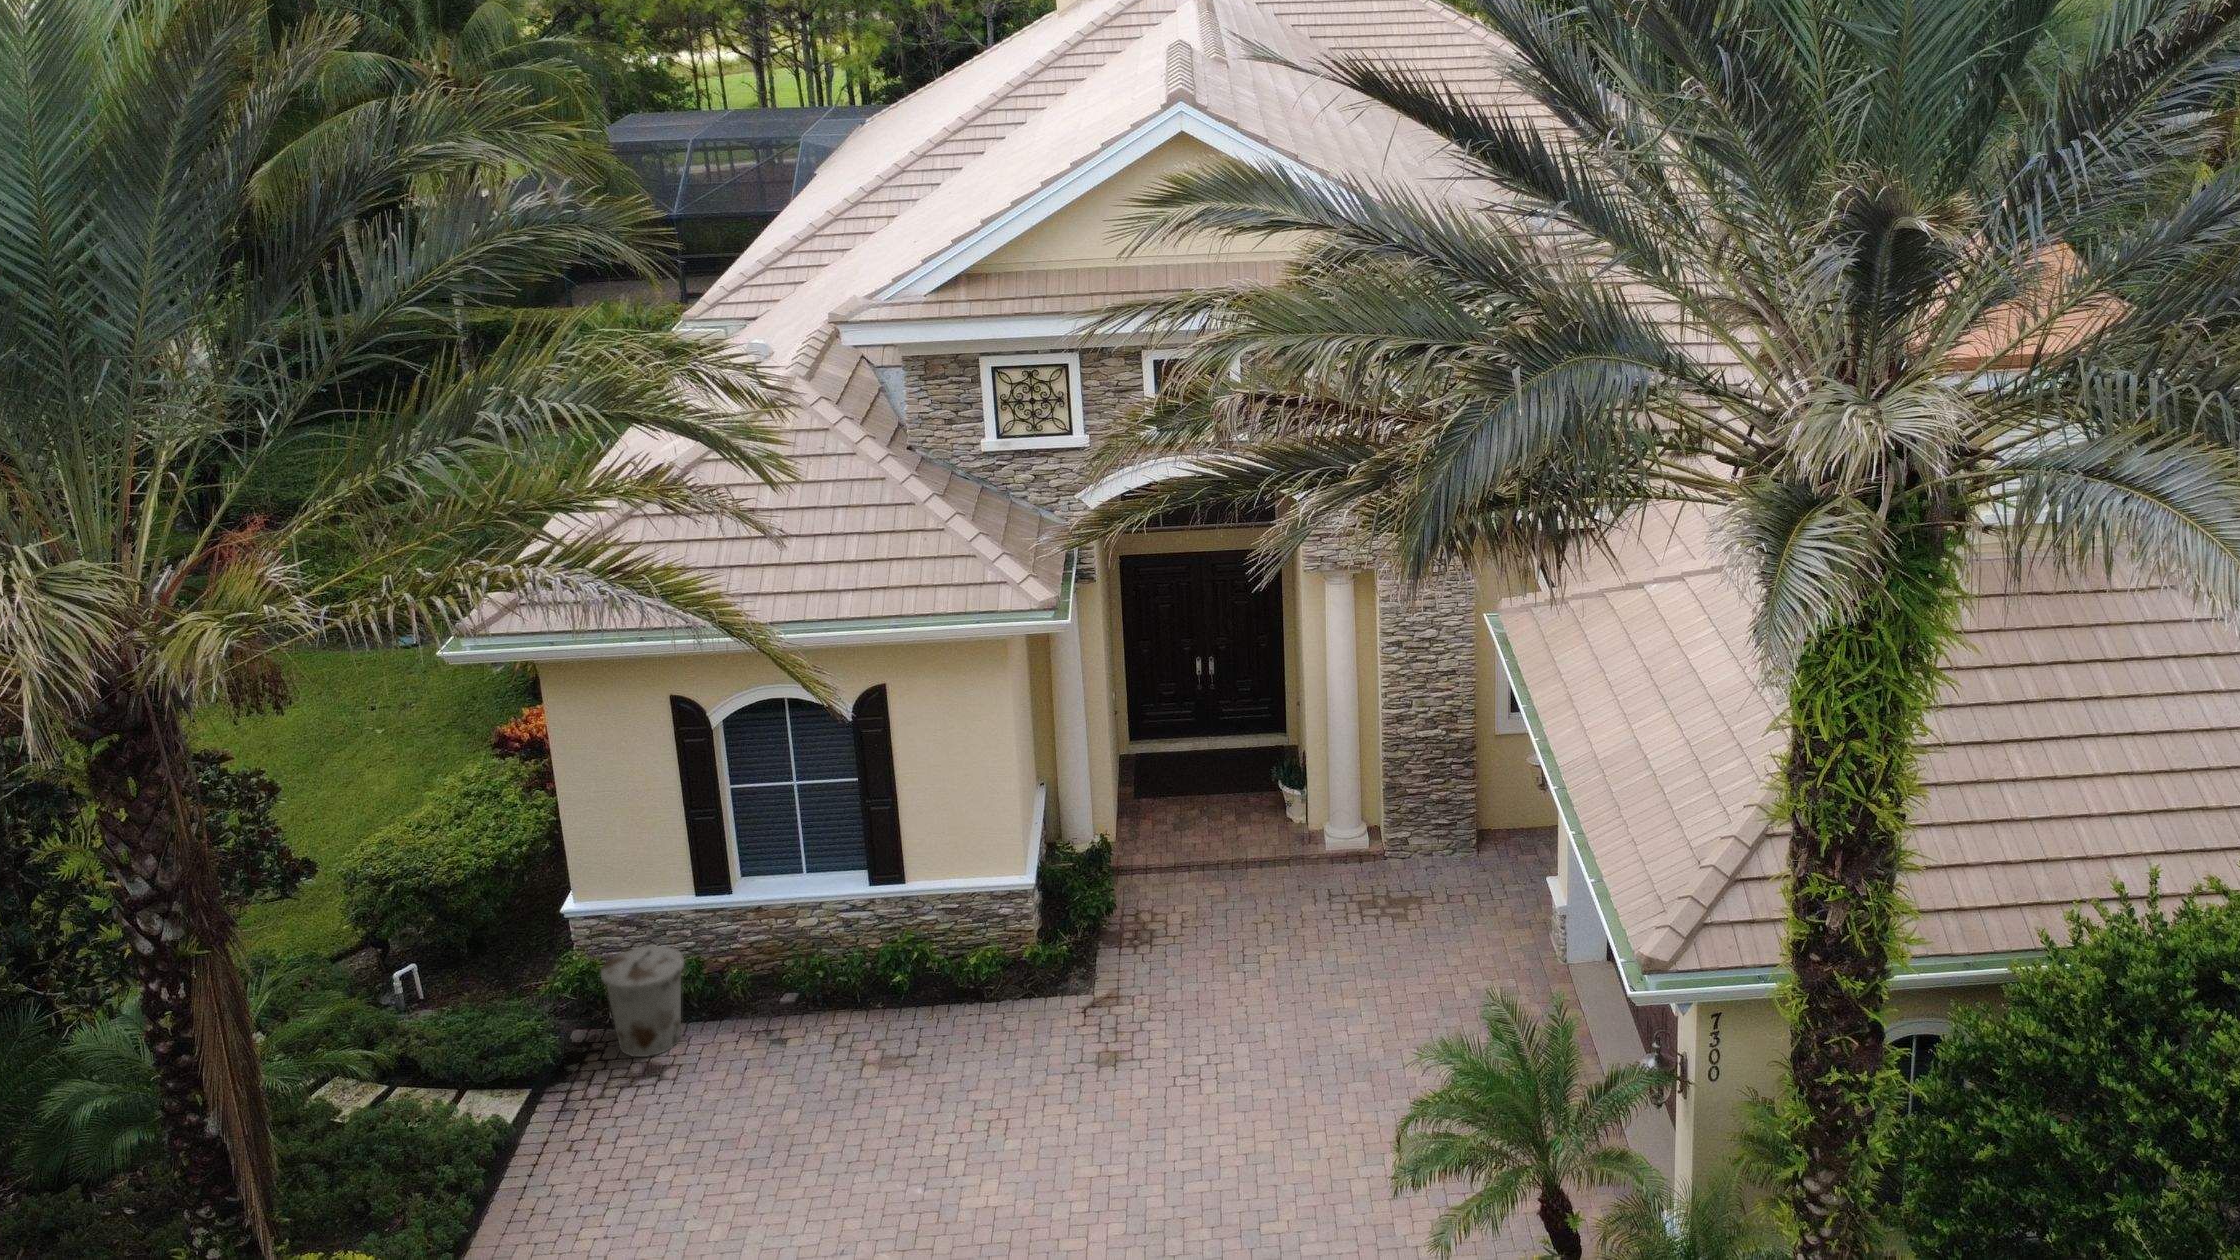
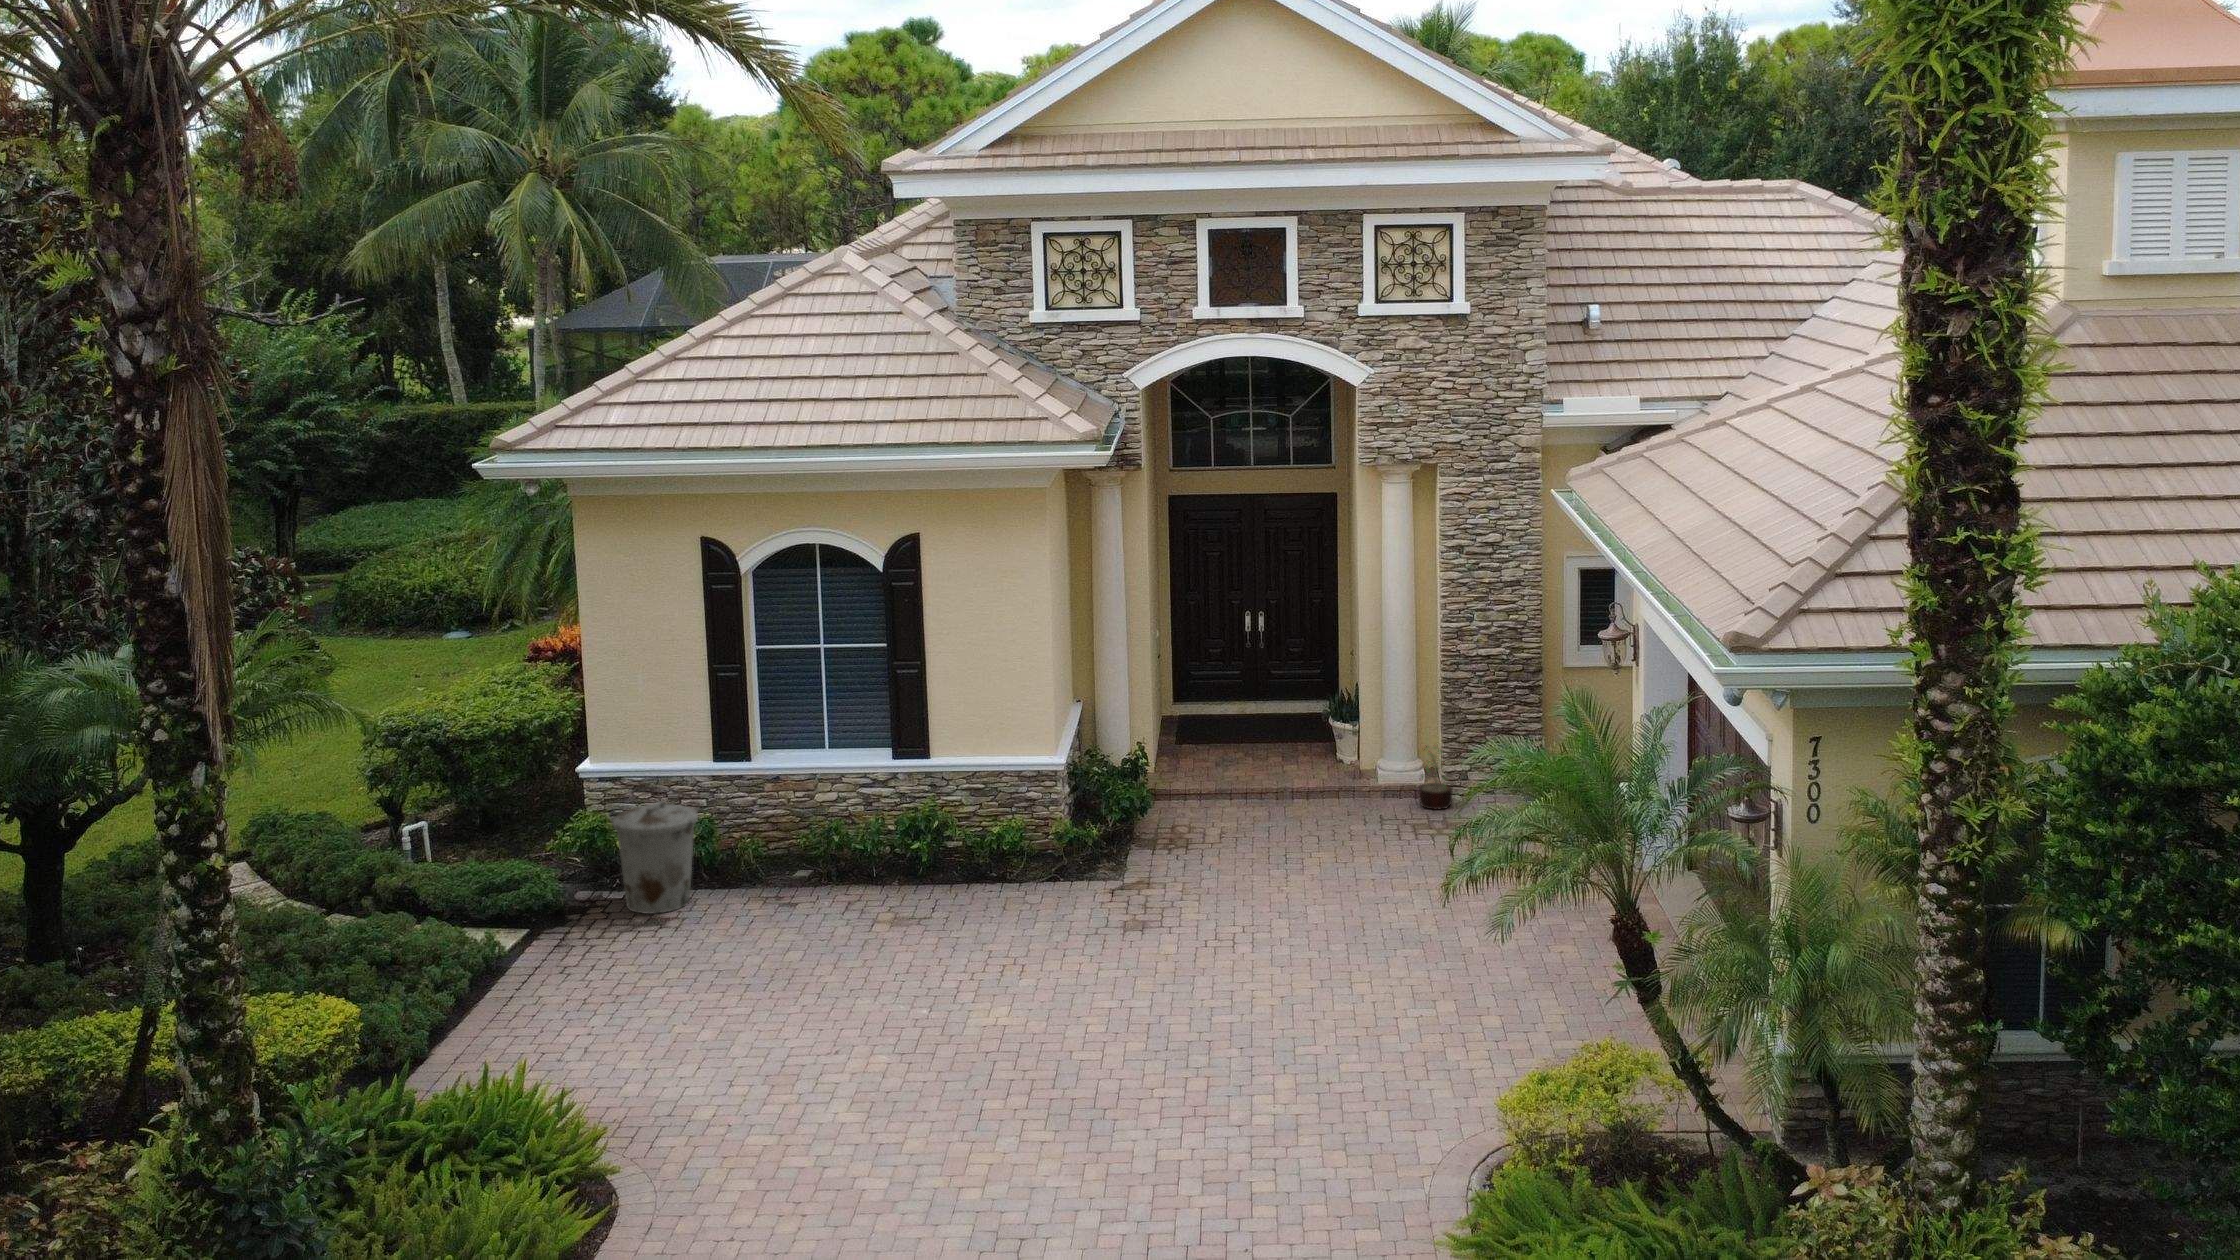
decorative plant: none [1362,812,1393,873] -> present [1419,746,1452,810]

